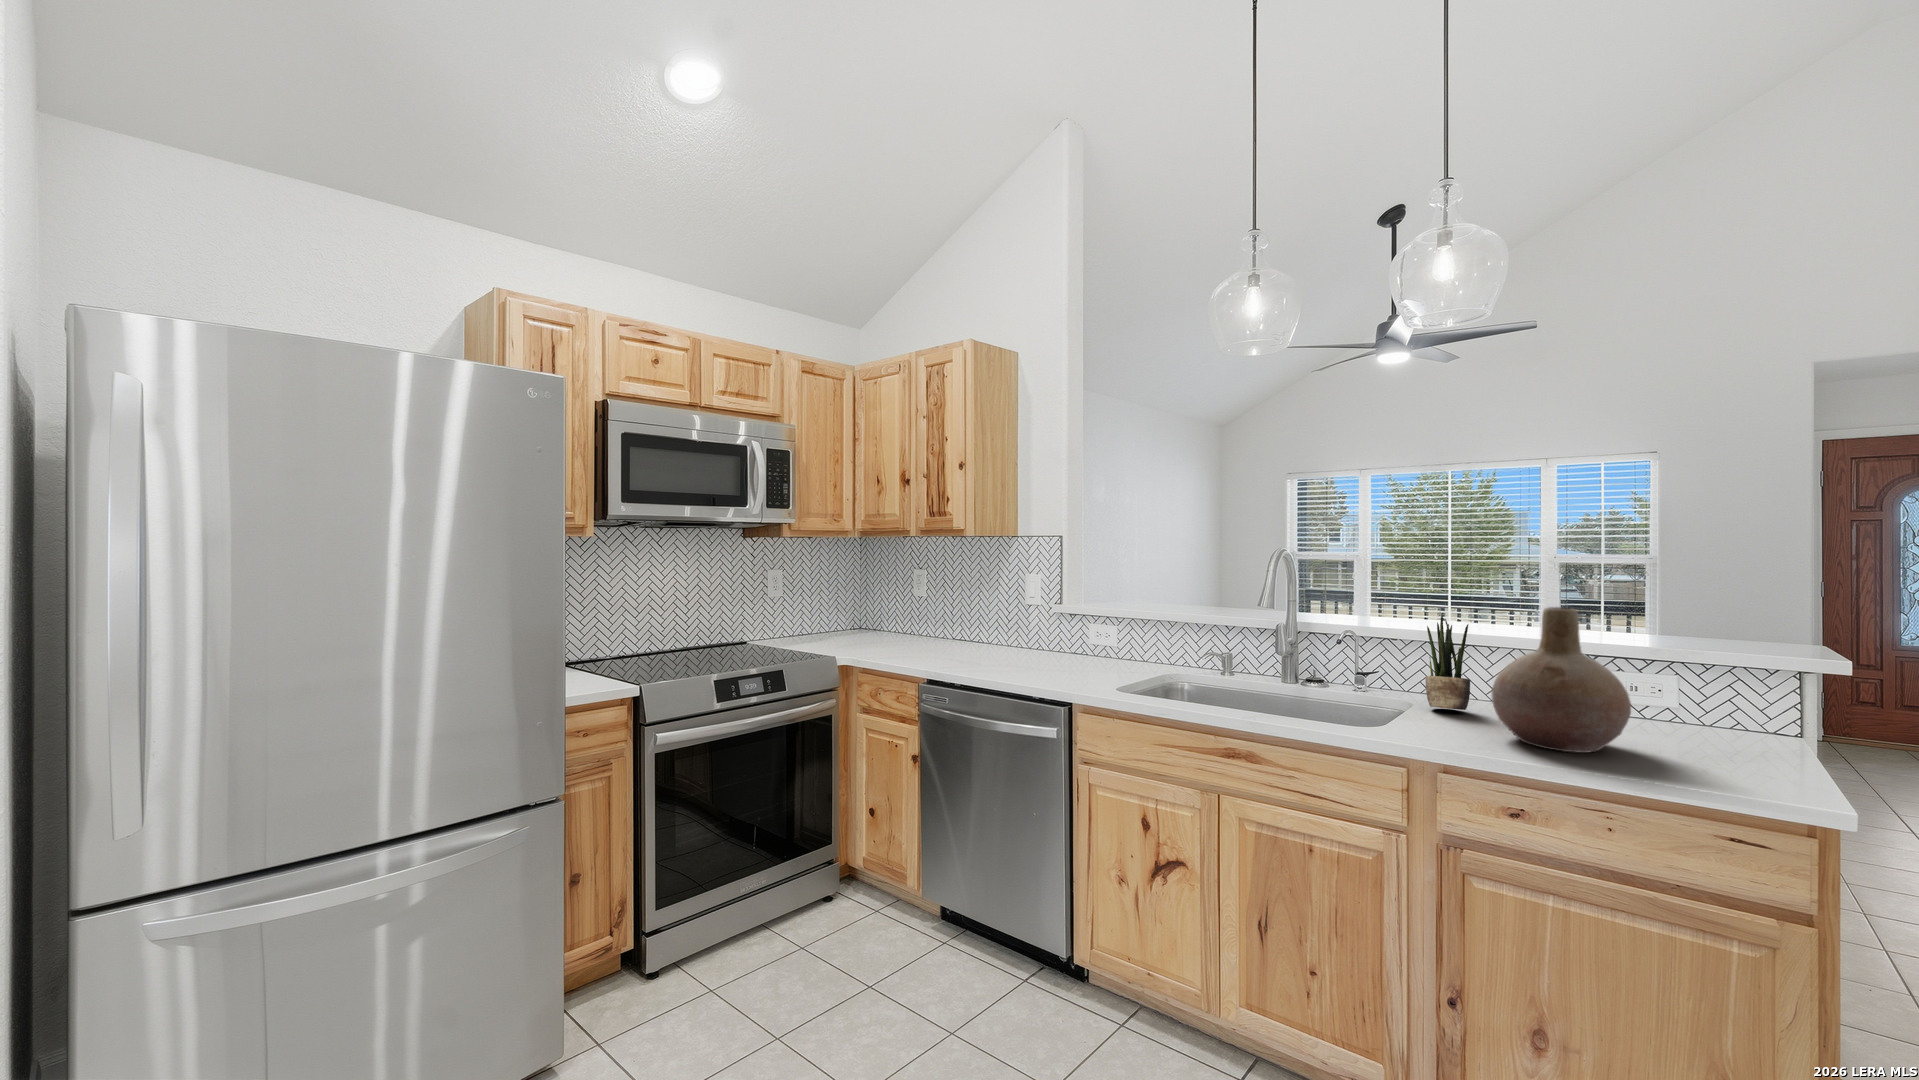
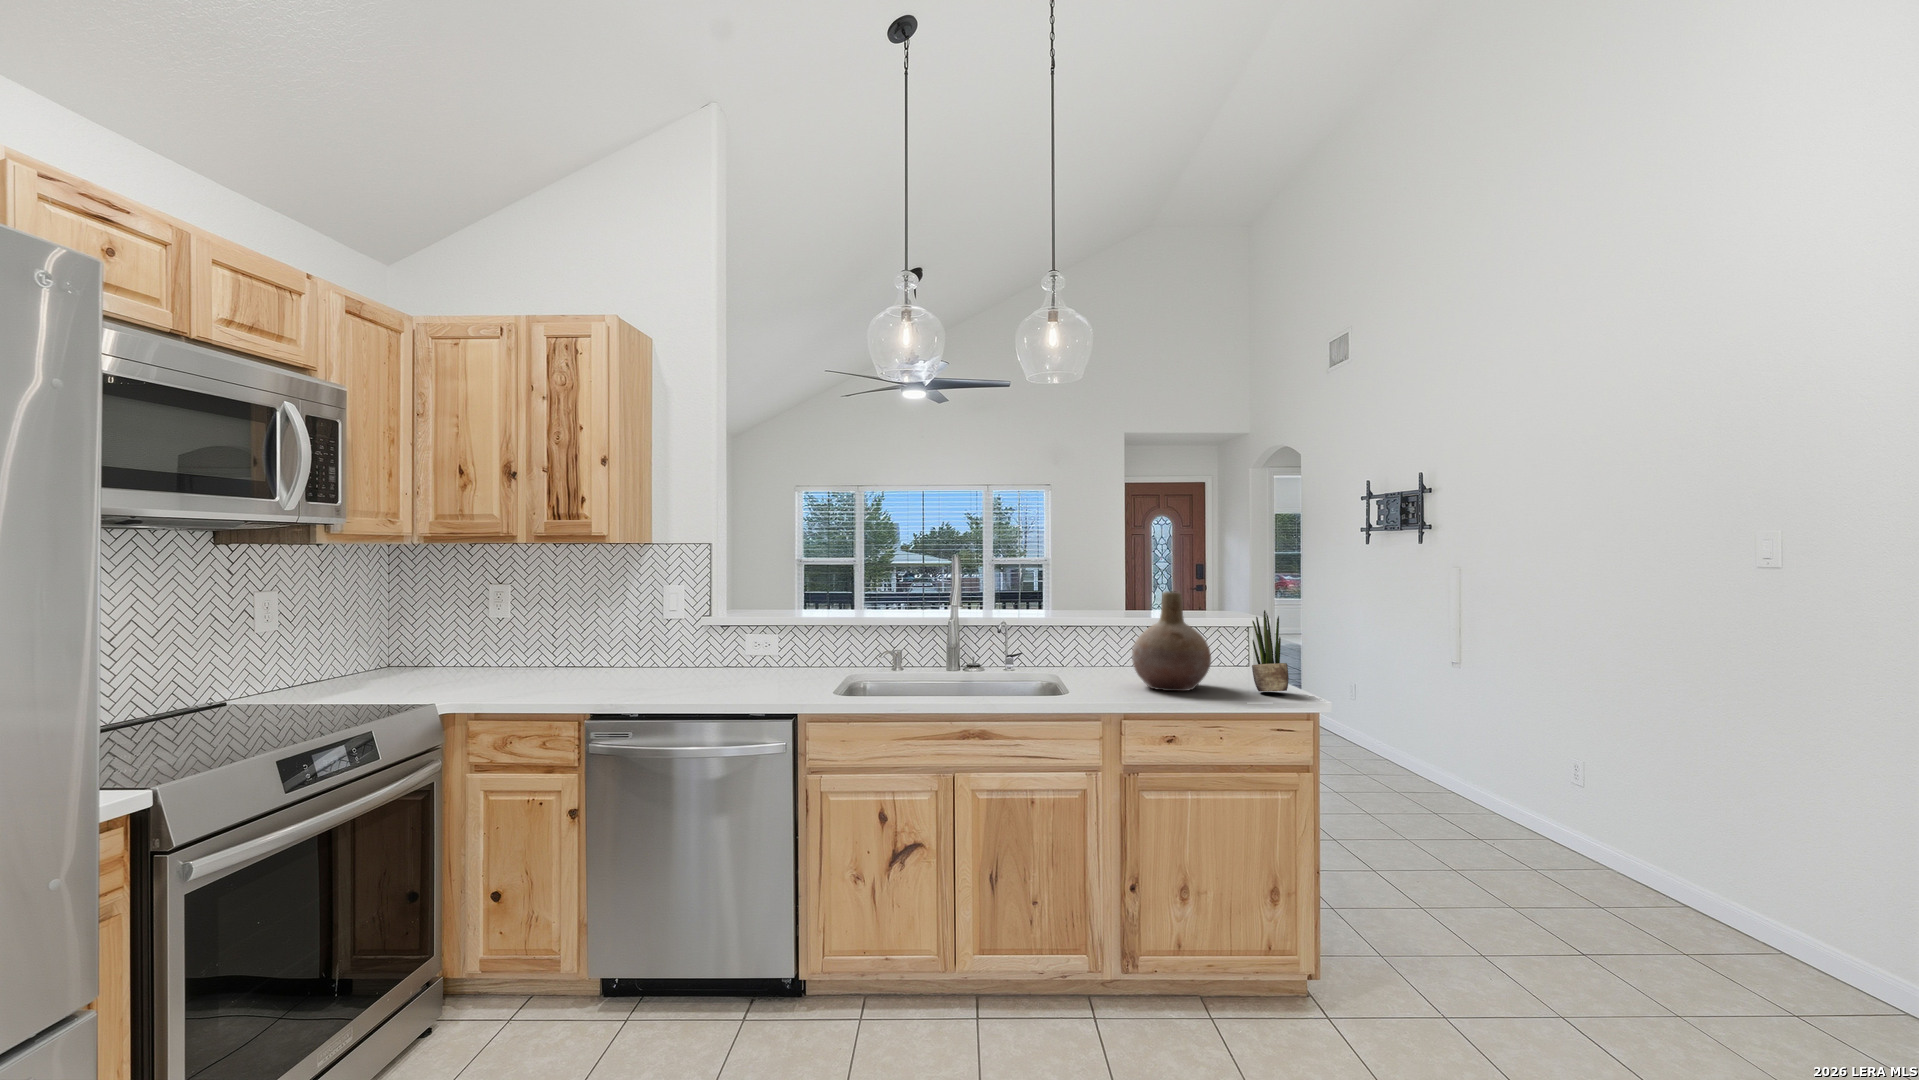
potted plant: present [1425,616,1470,710] -> present [1252,610,1289,691]

